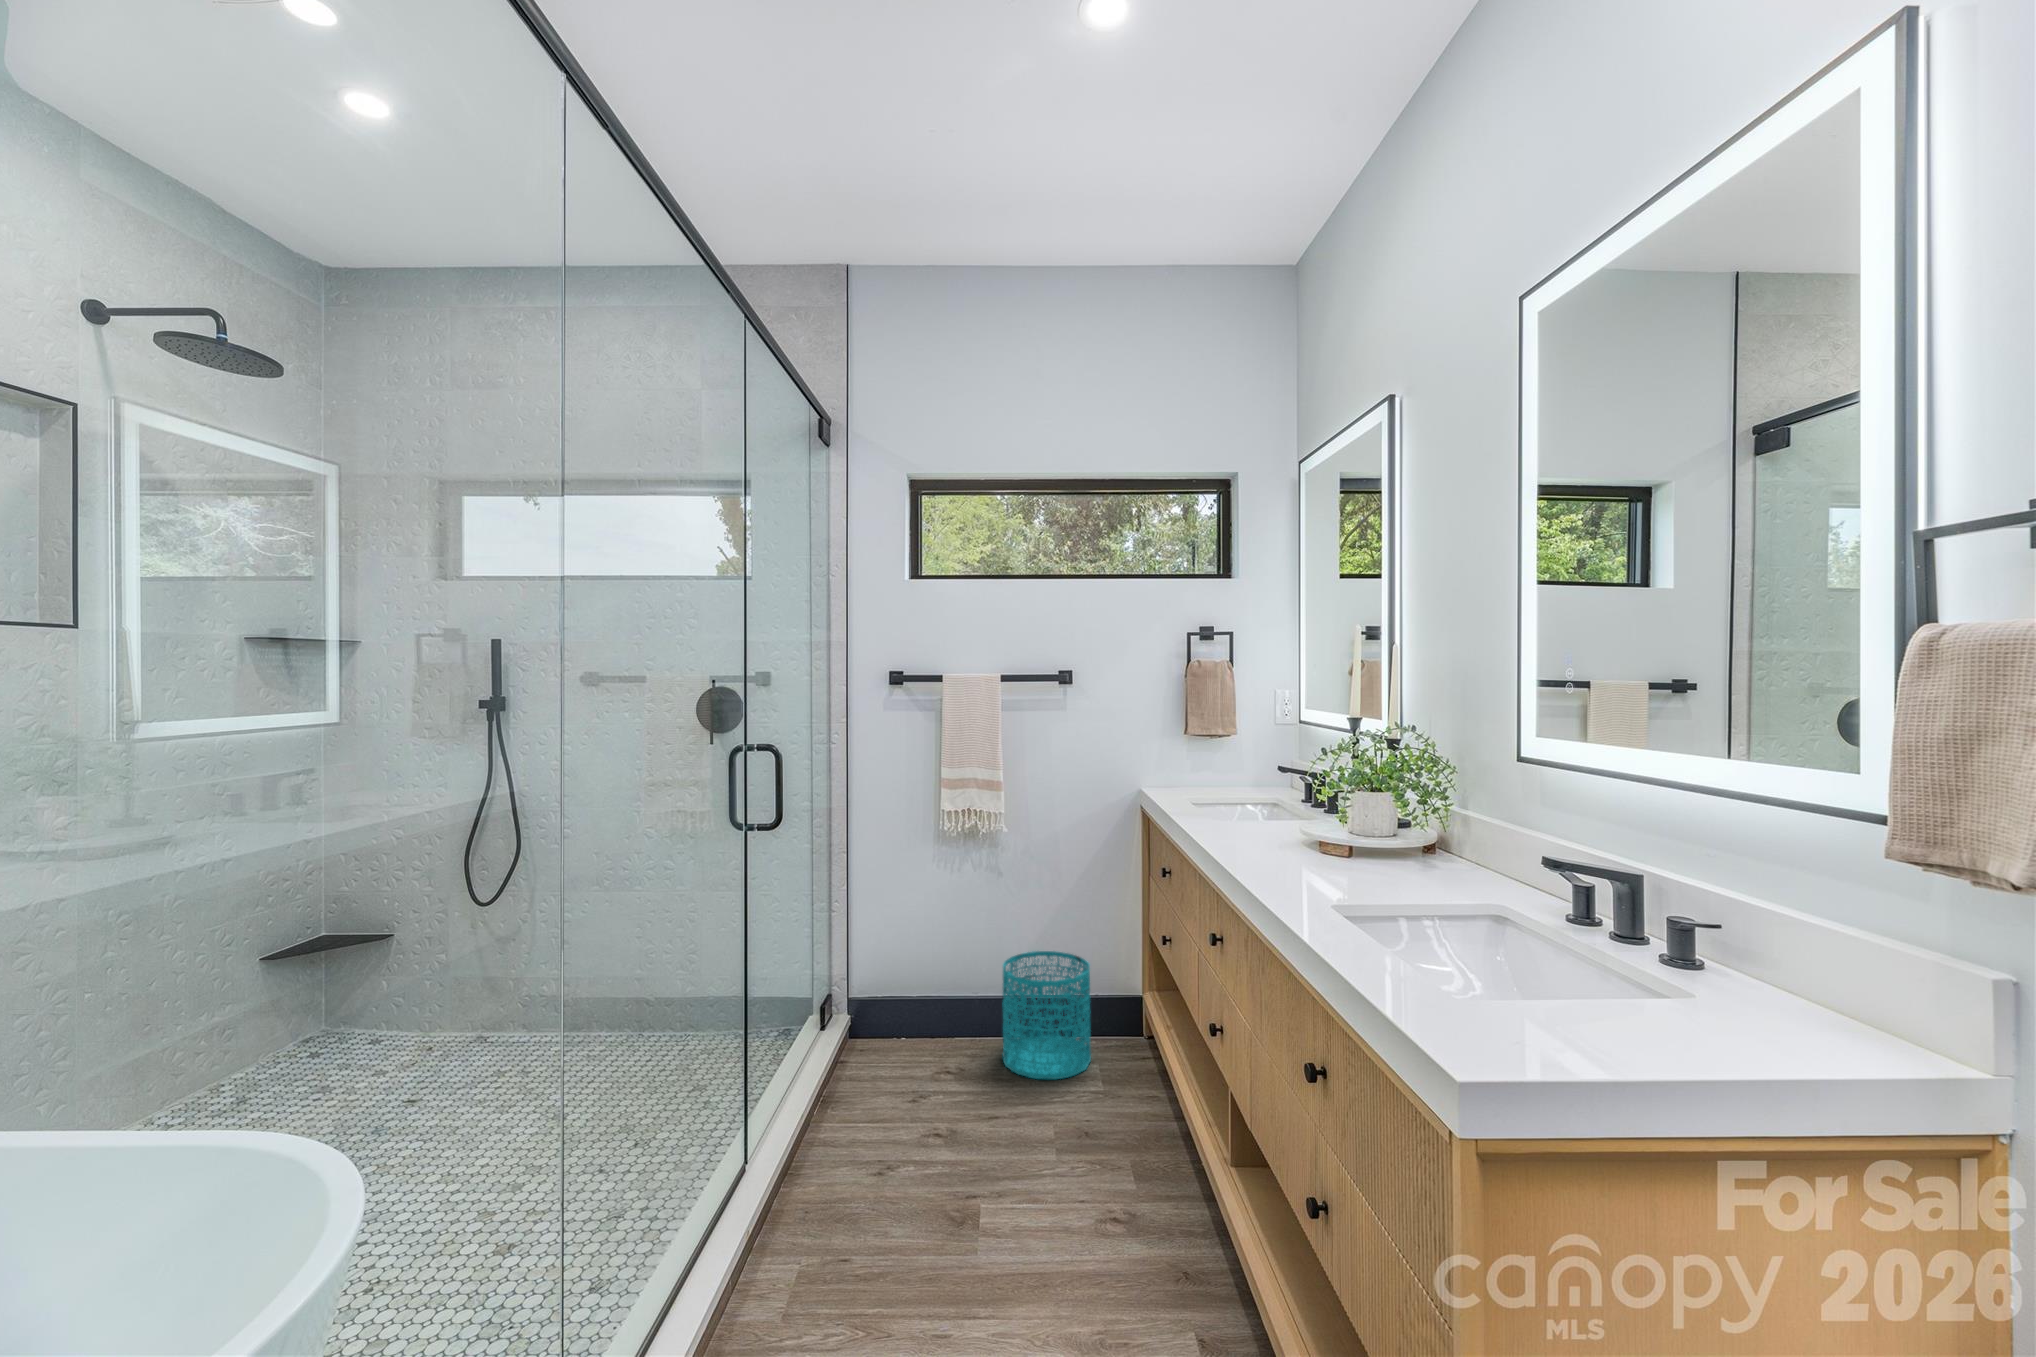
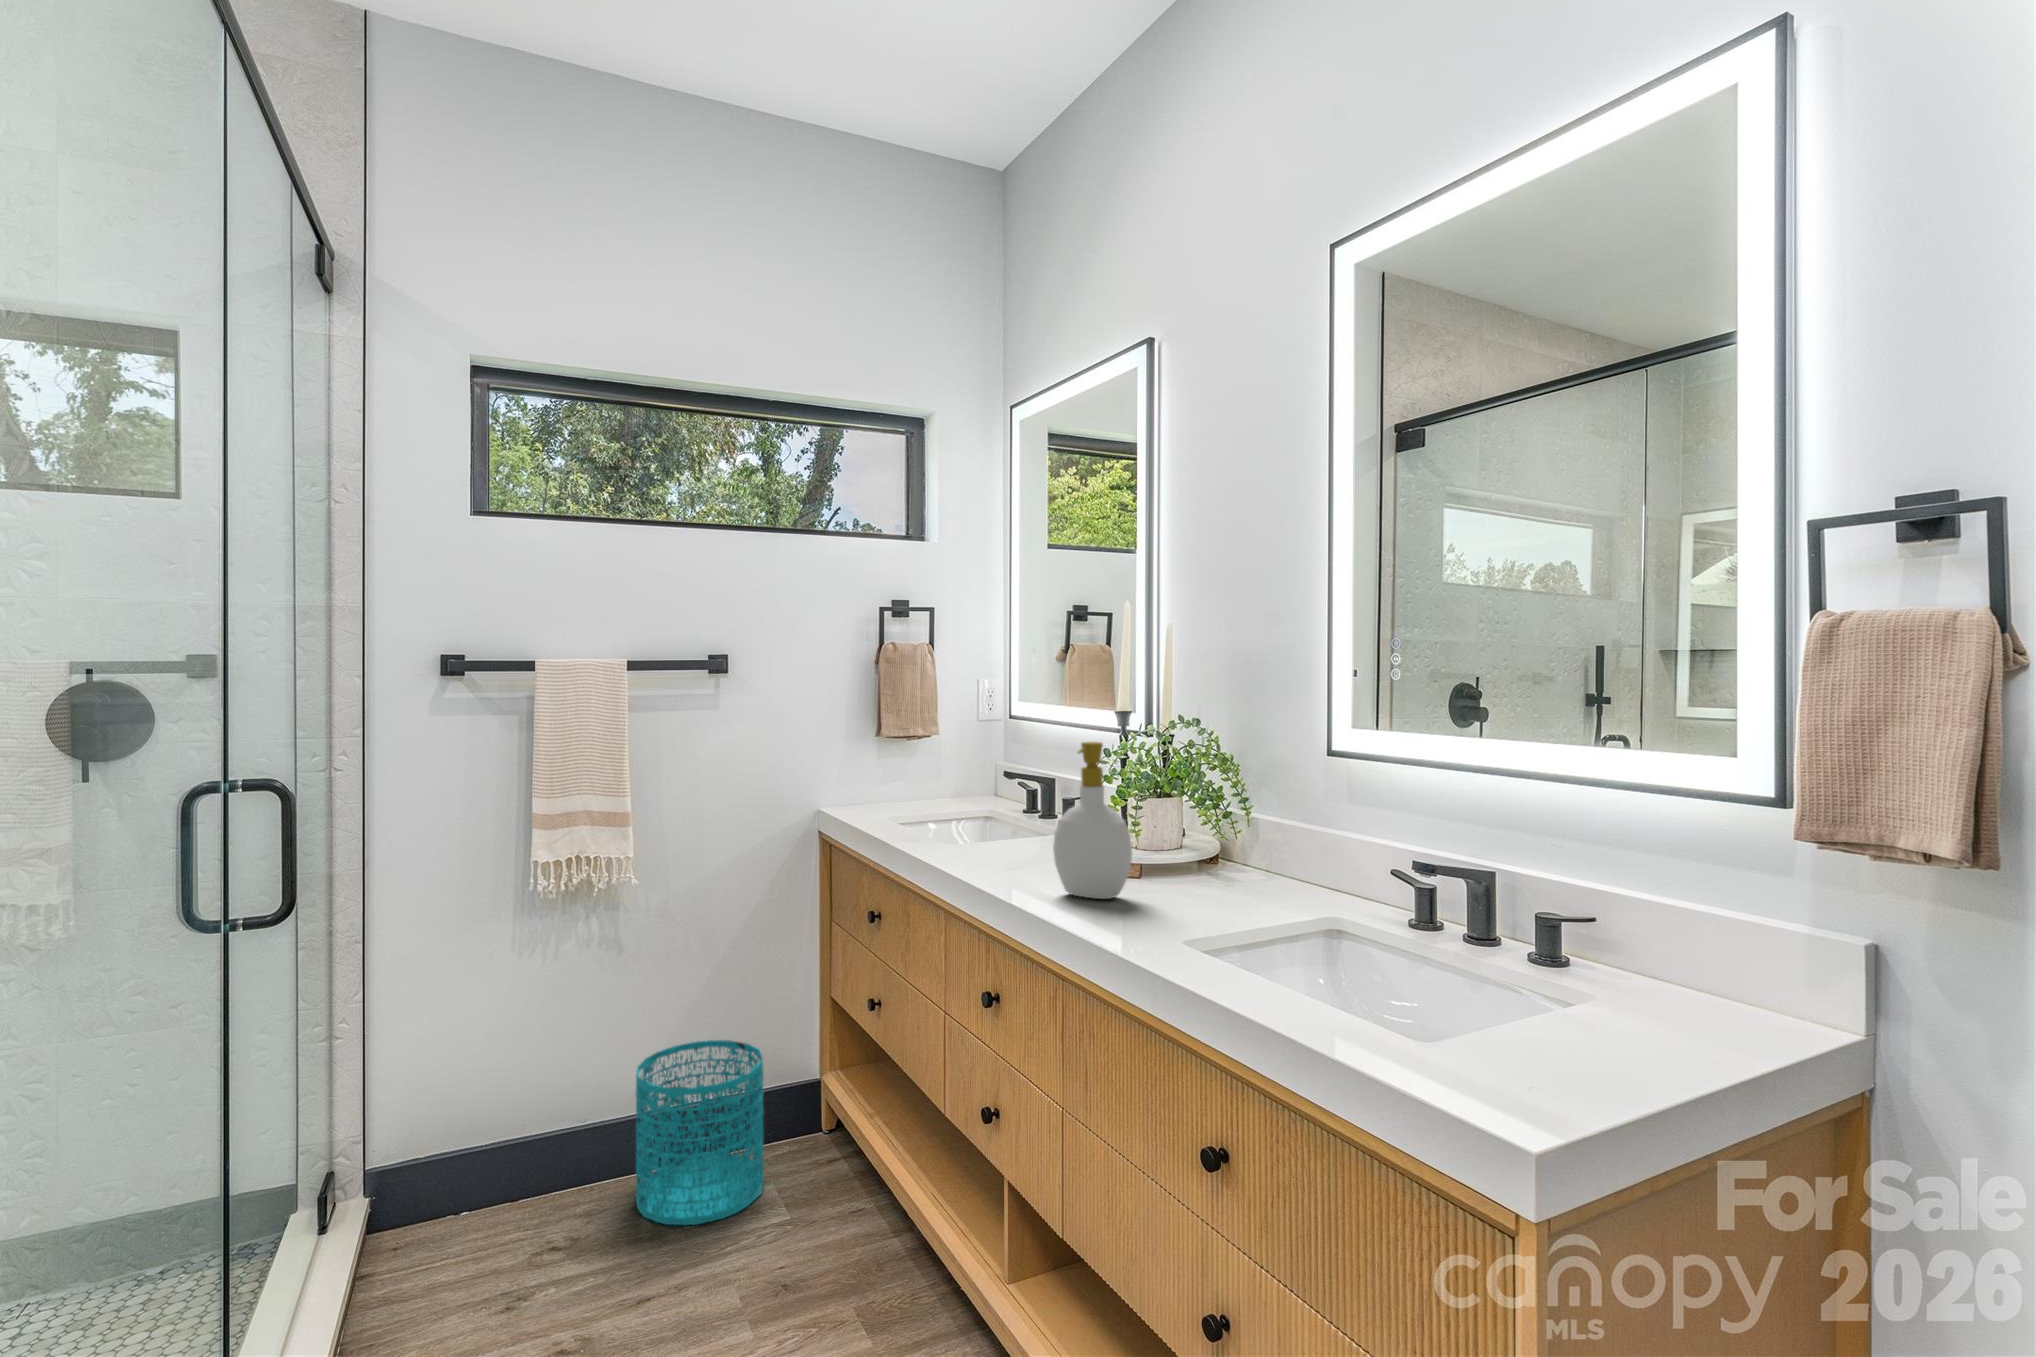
soap bottle: none [1261,741,1323,870] -> present [1053,742,1132,899]

